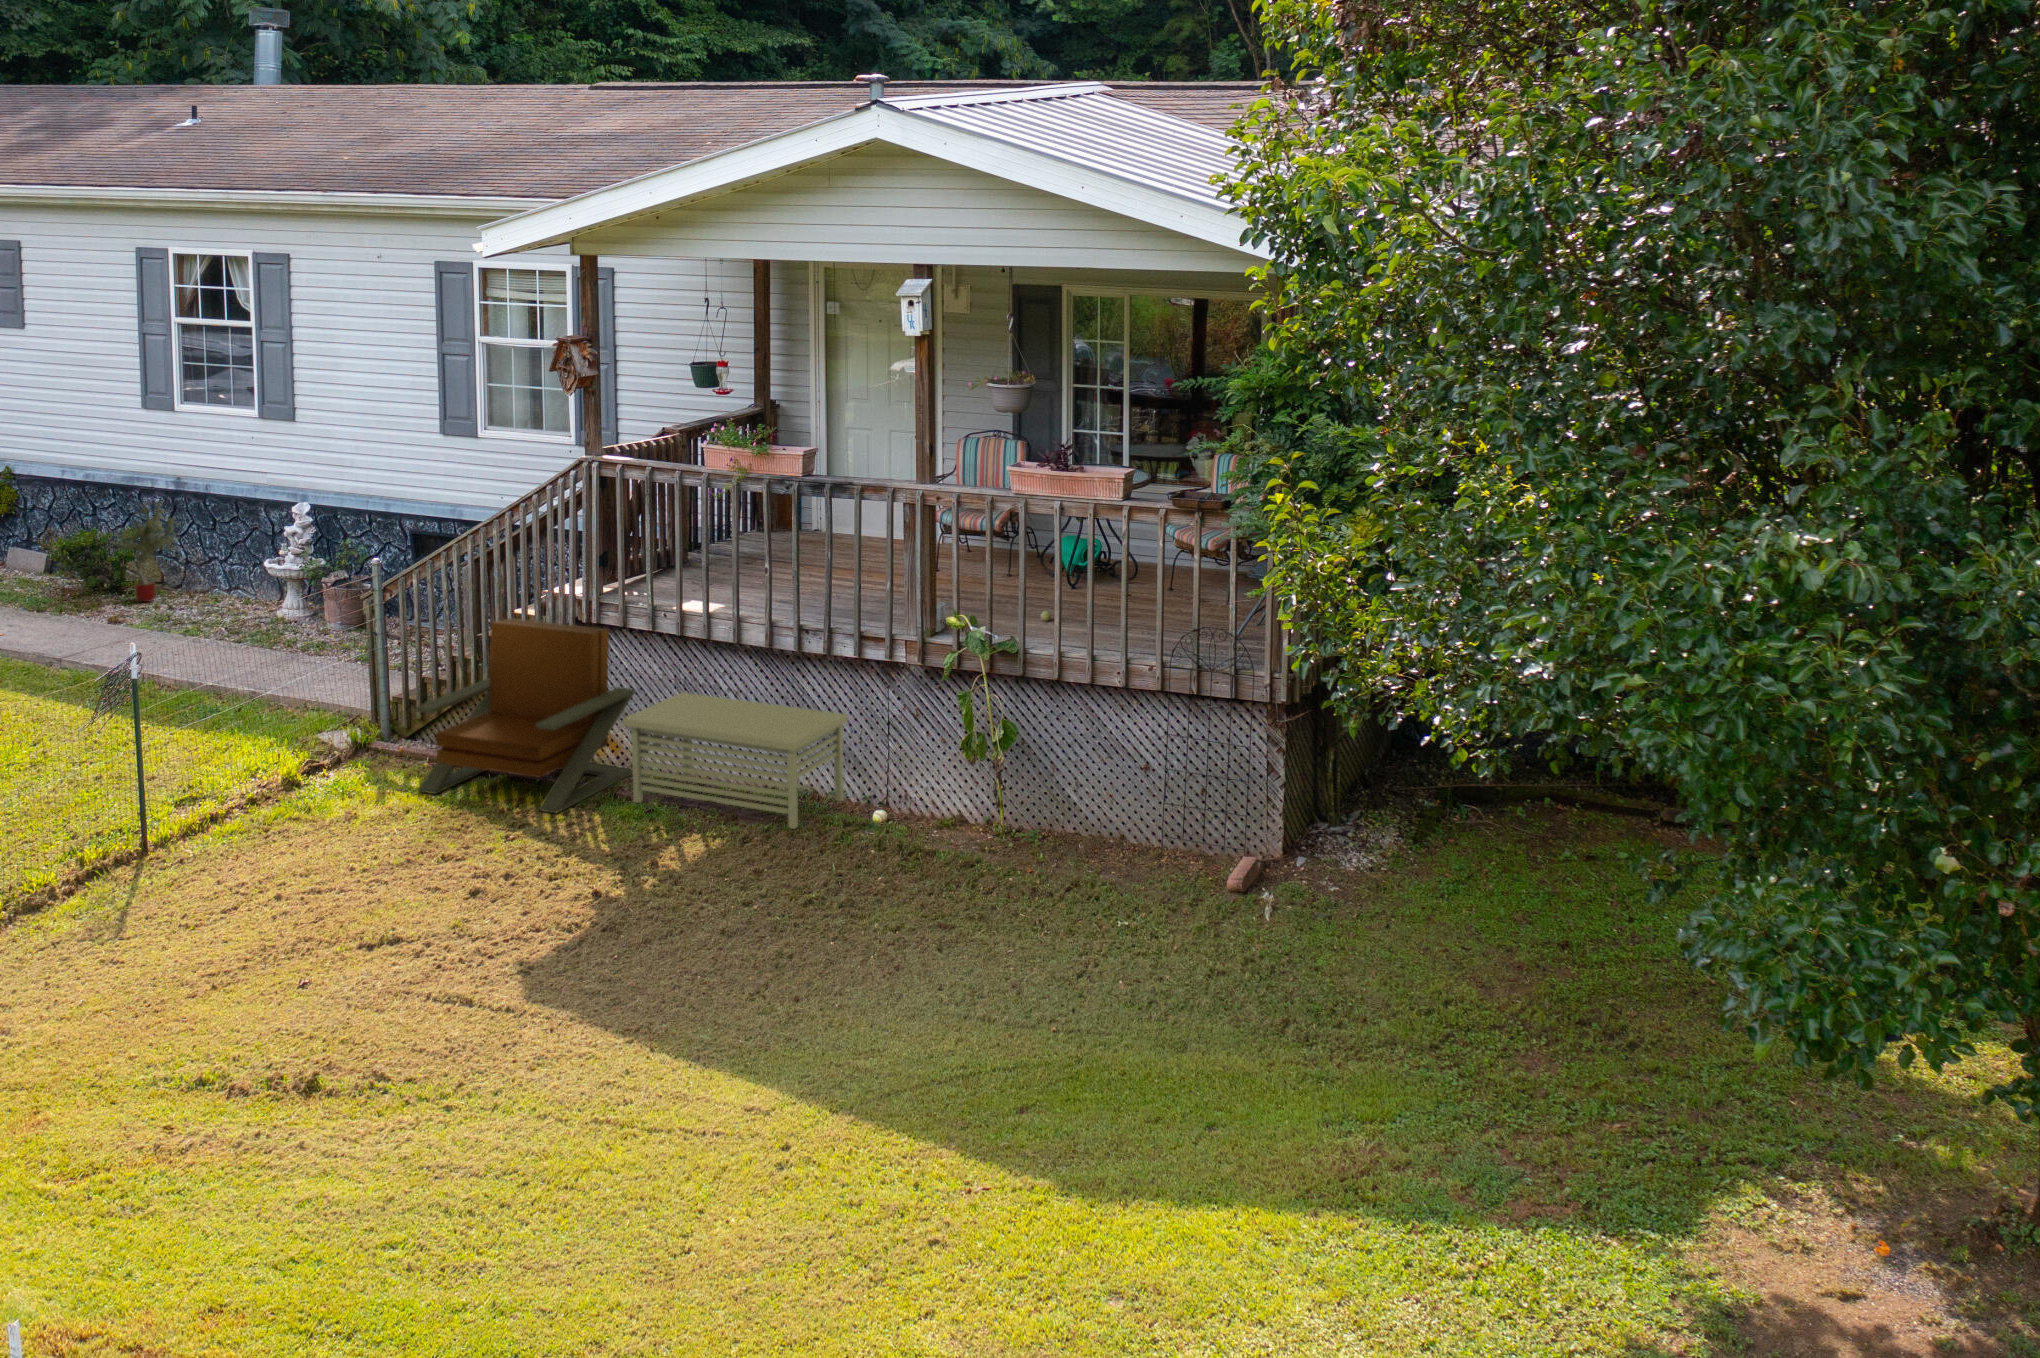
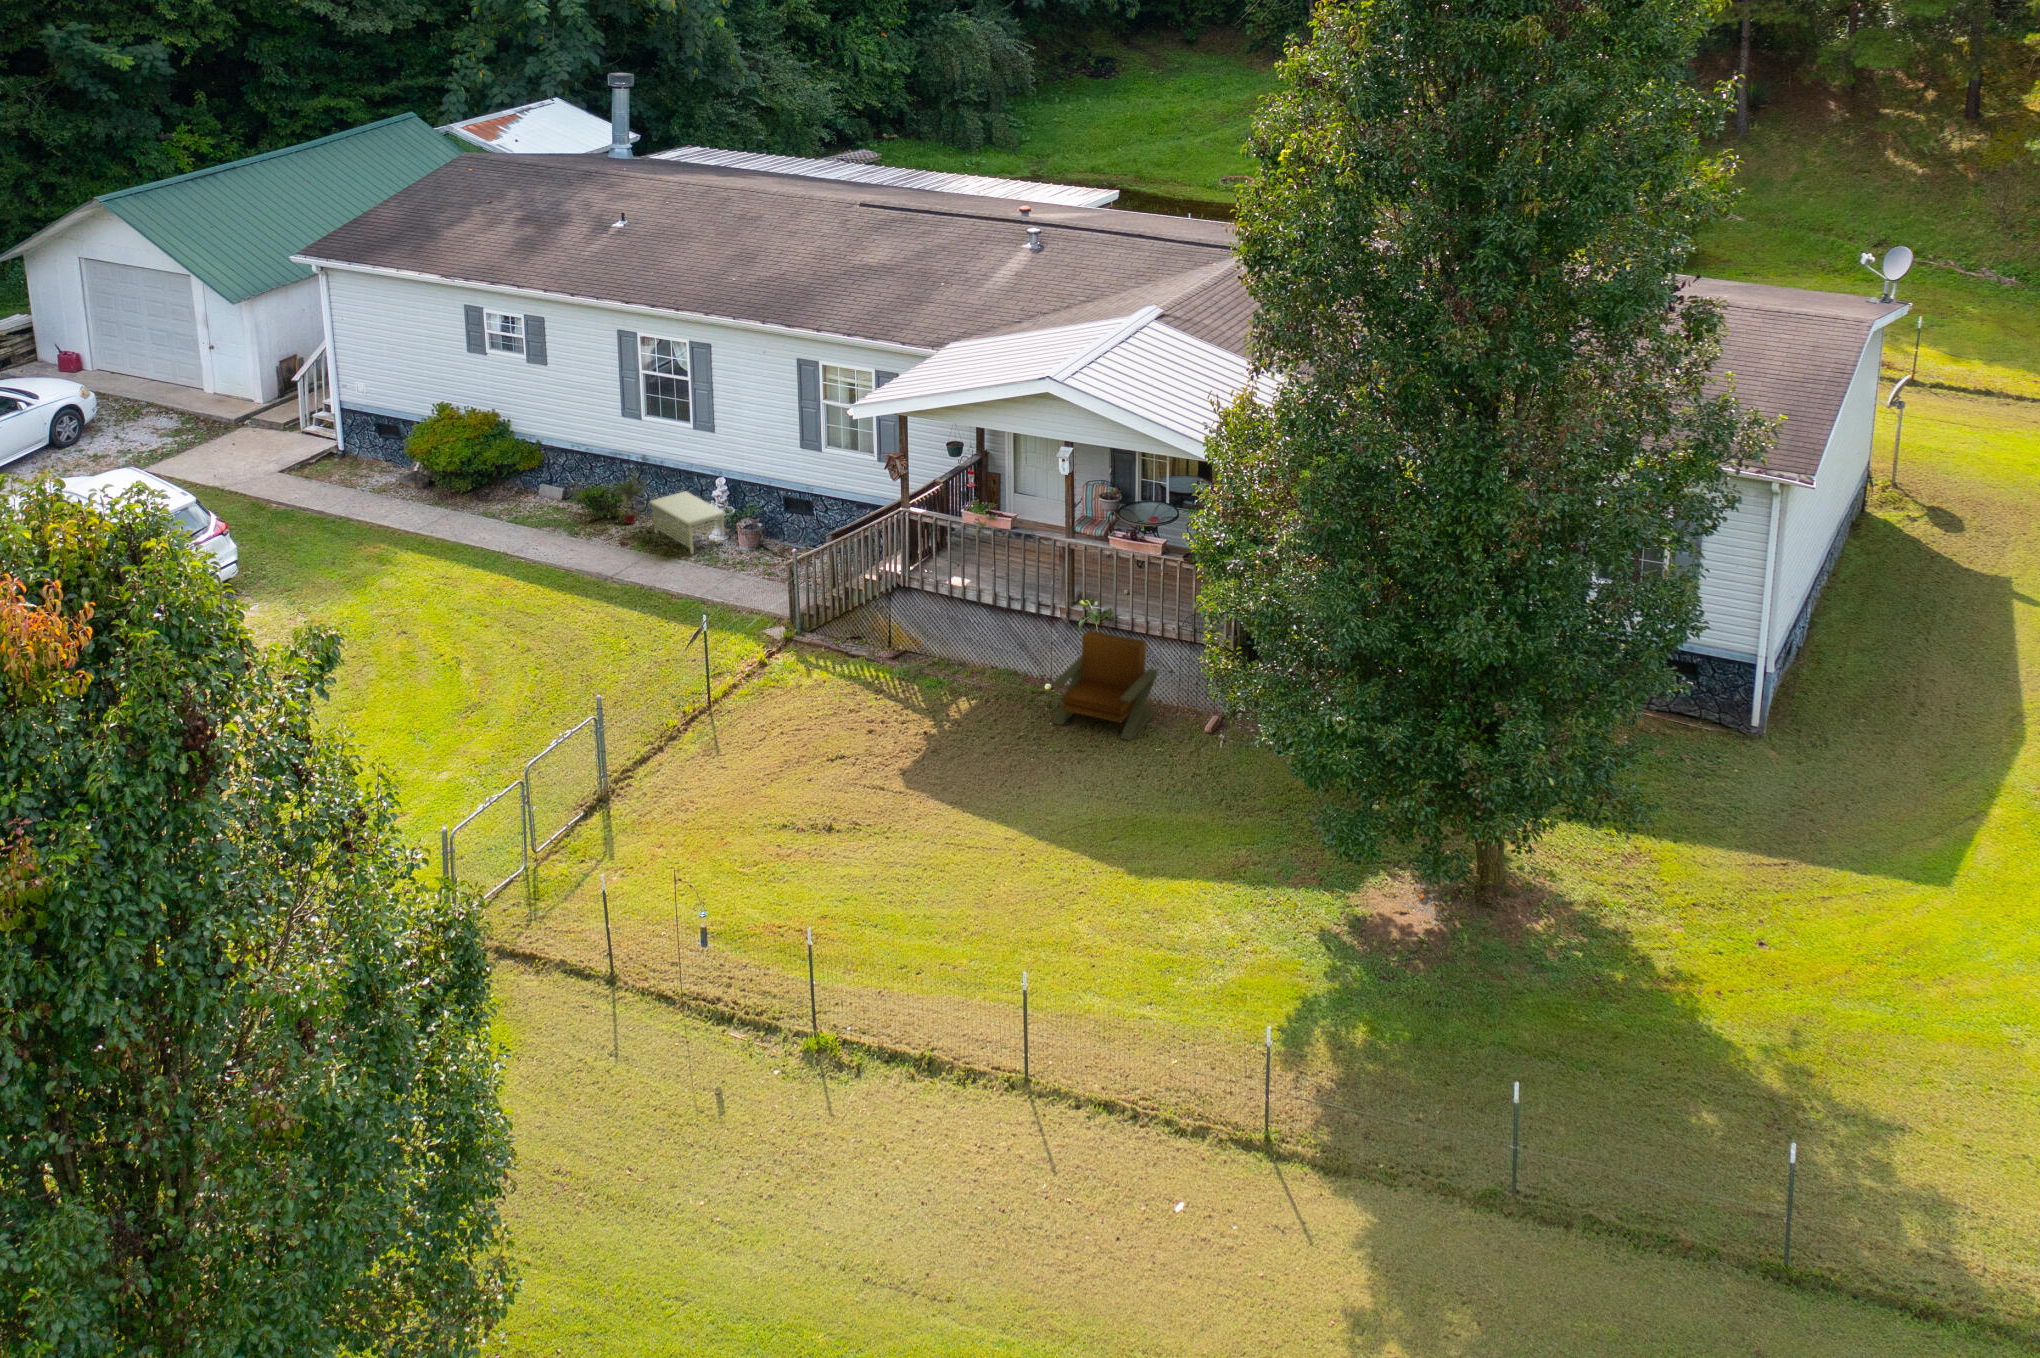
lounge chair: present [415,618,635,813] -> present [1052,630,1158,740]
storage bench: present [623,692,847,829] -> present [650,491,725,554]

